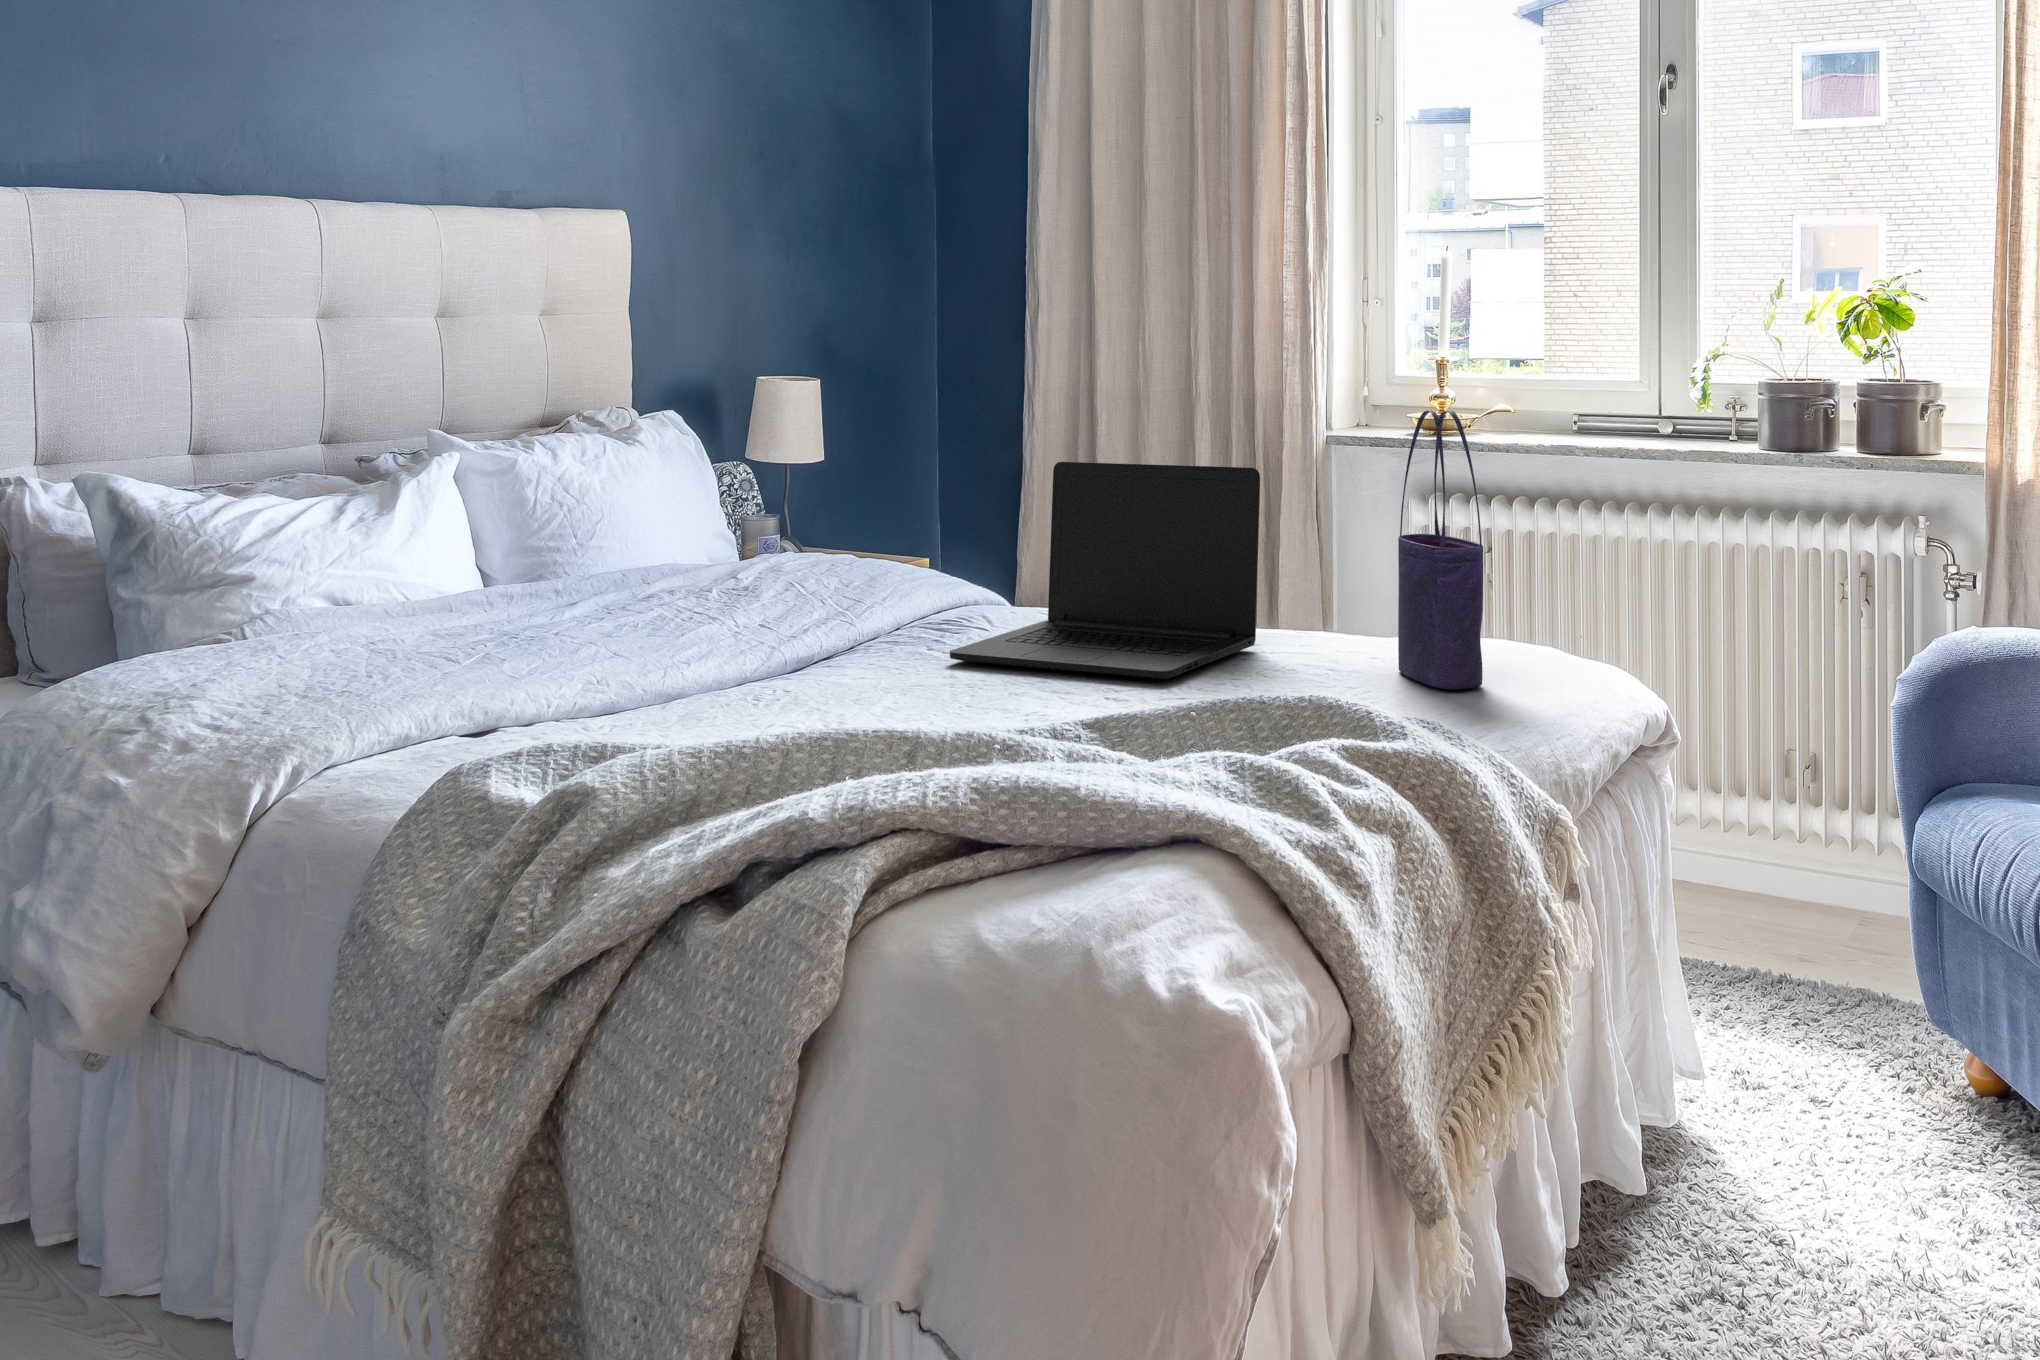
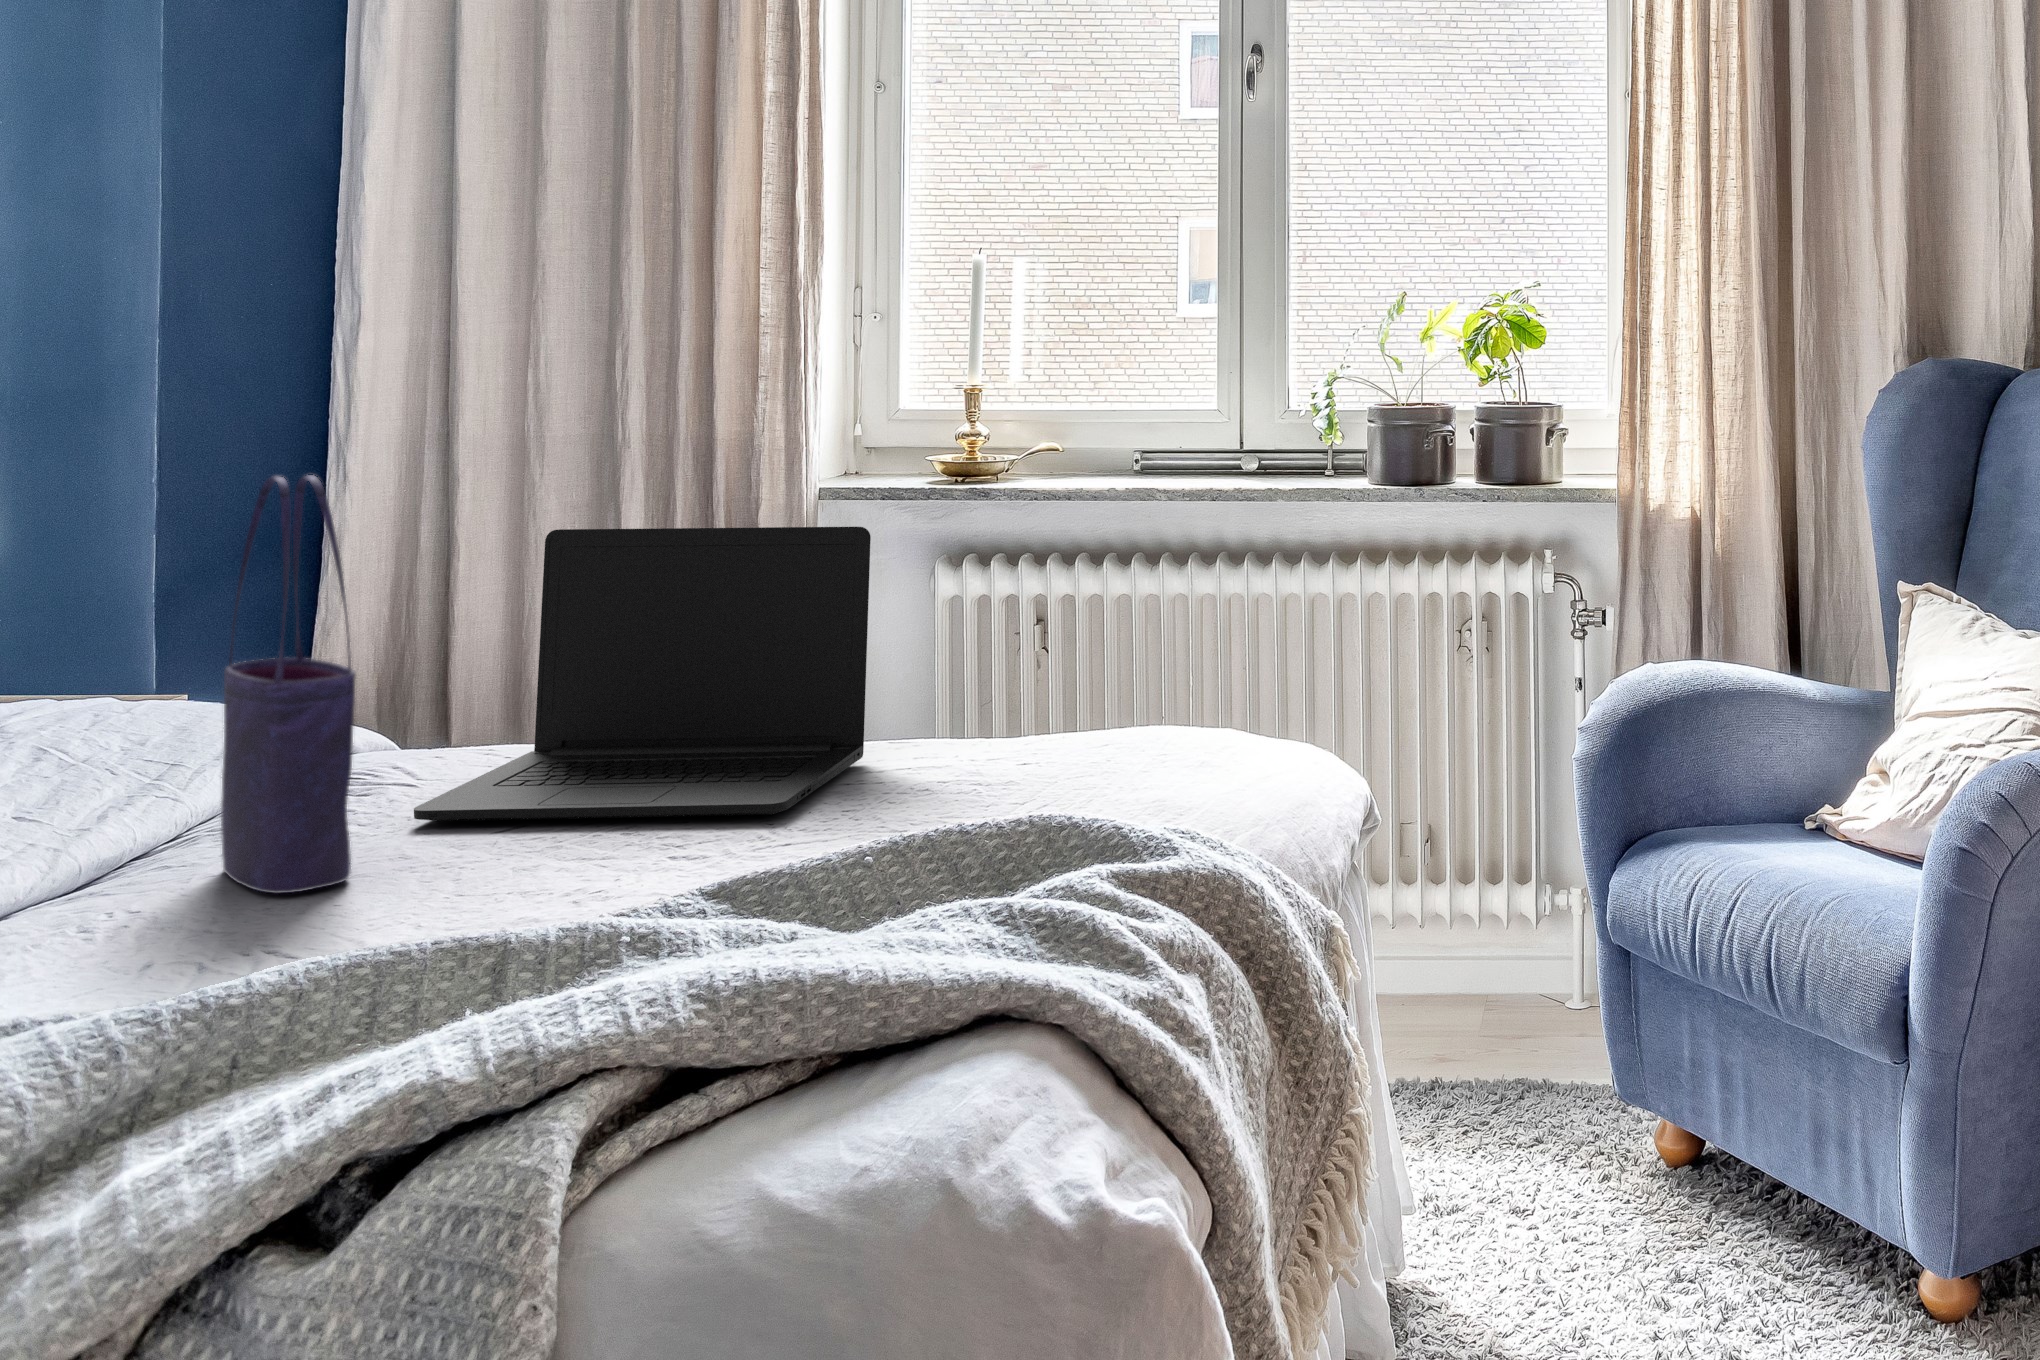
tote bag: present [1398,410,1483,689] -> present [221,475,356,894]

